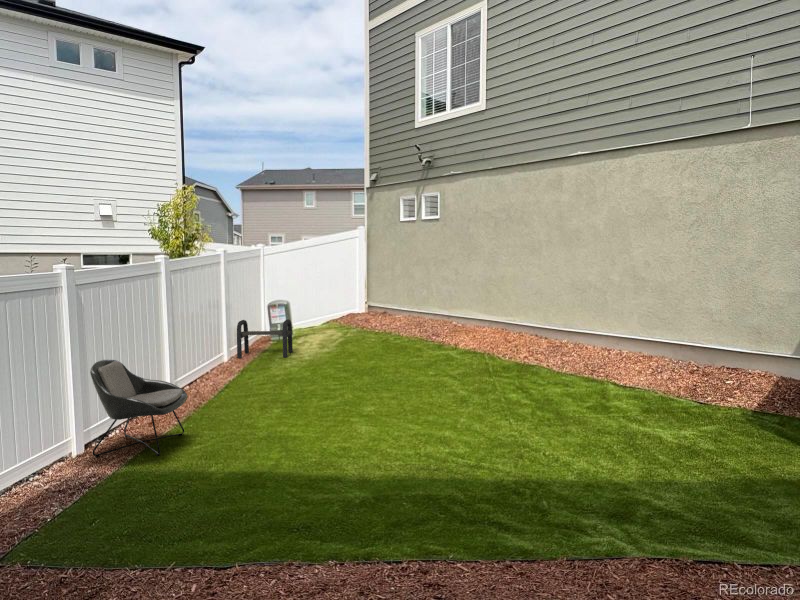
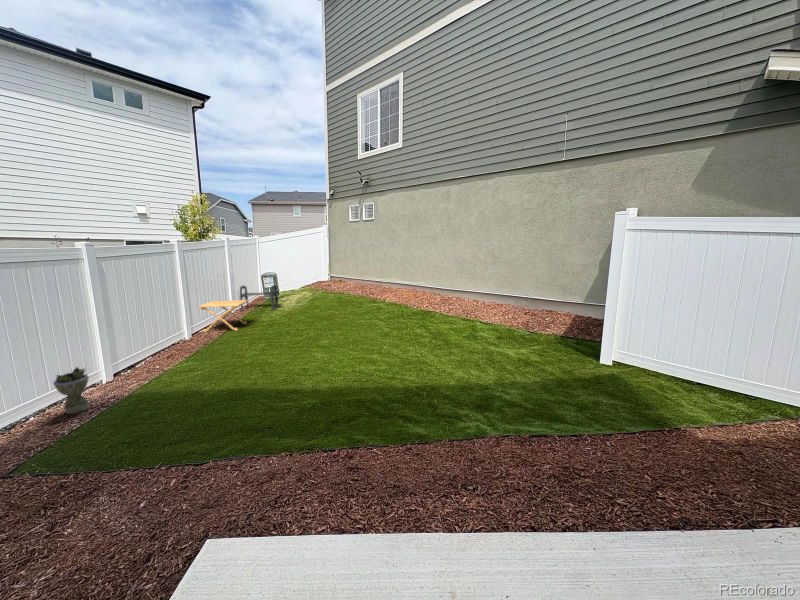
side table: none [186,342,254,389] -> present [198,300,248,332]
lounge chair: present [90,359,188,457] -> none [112,313,192,383]
planter: none [27,432,67,495] -> present [54,367,88,414]

